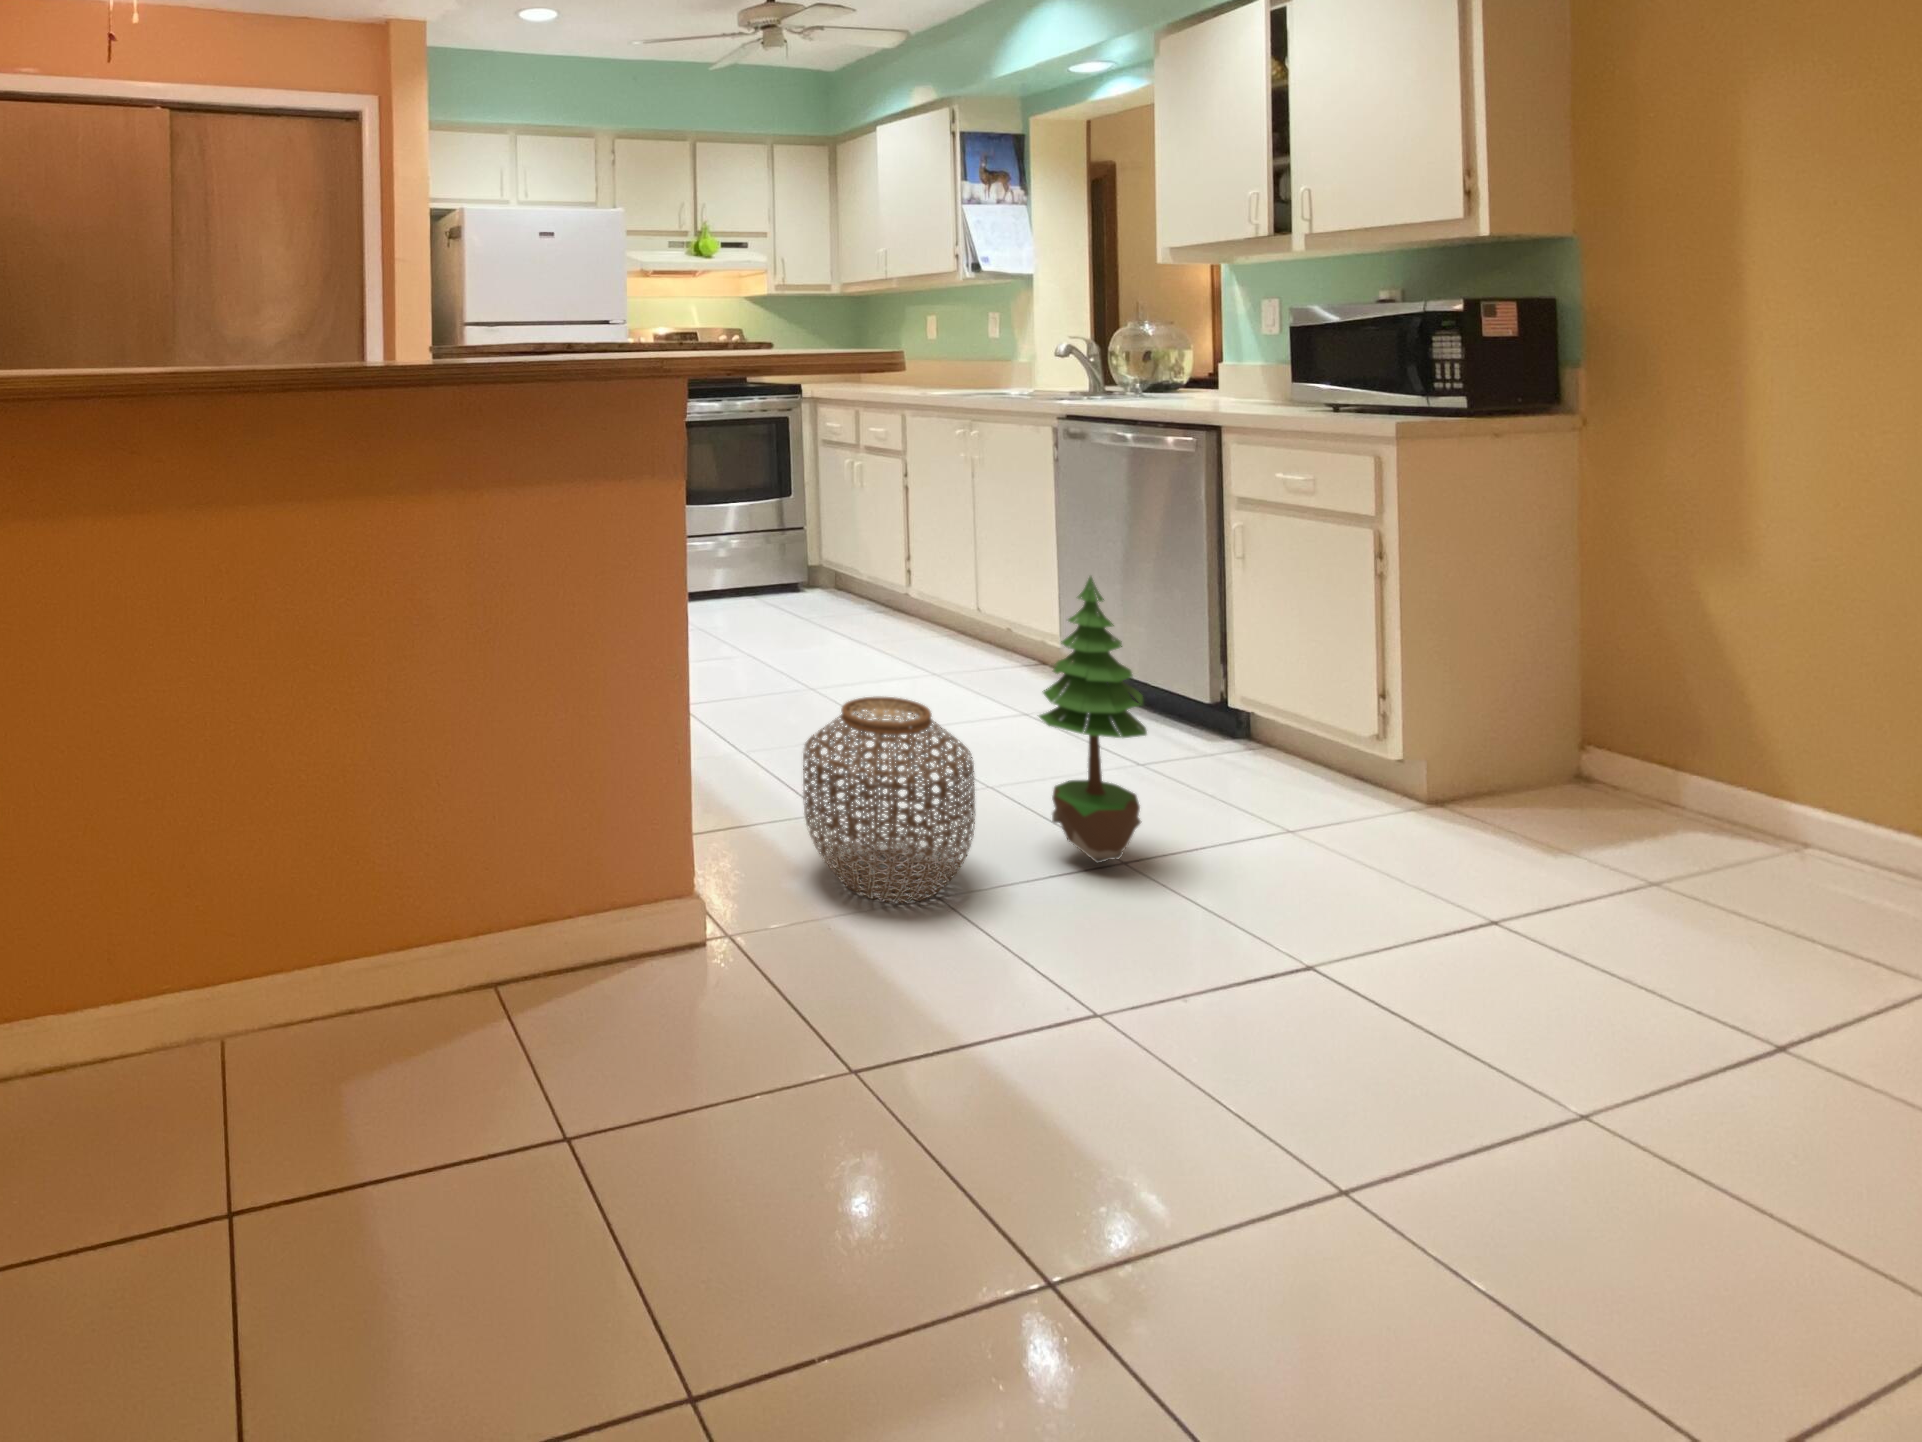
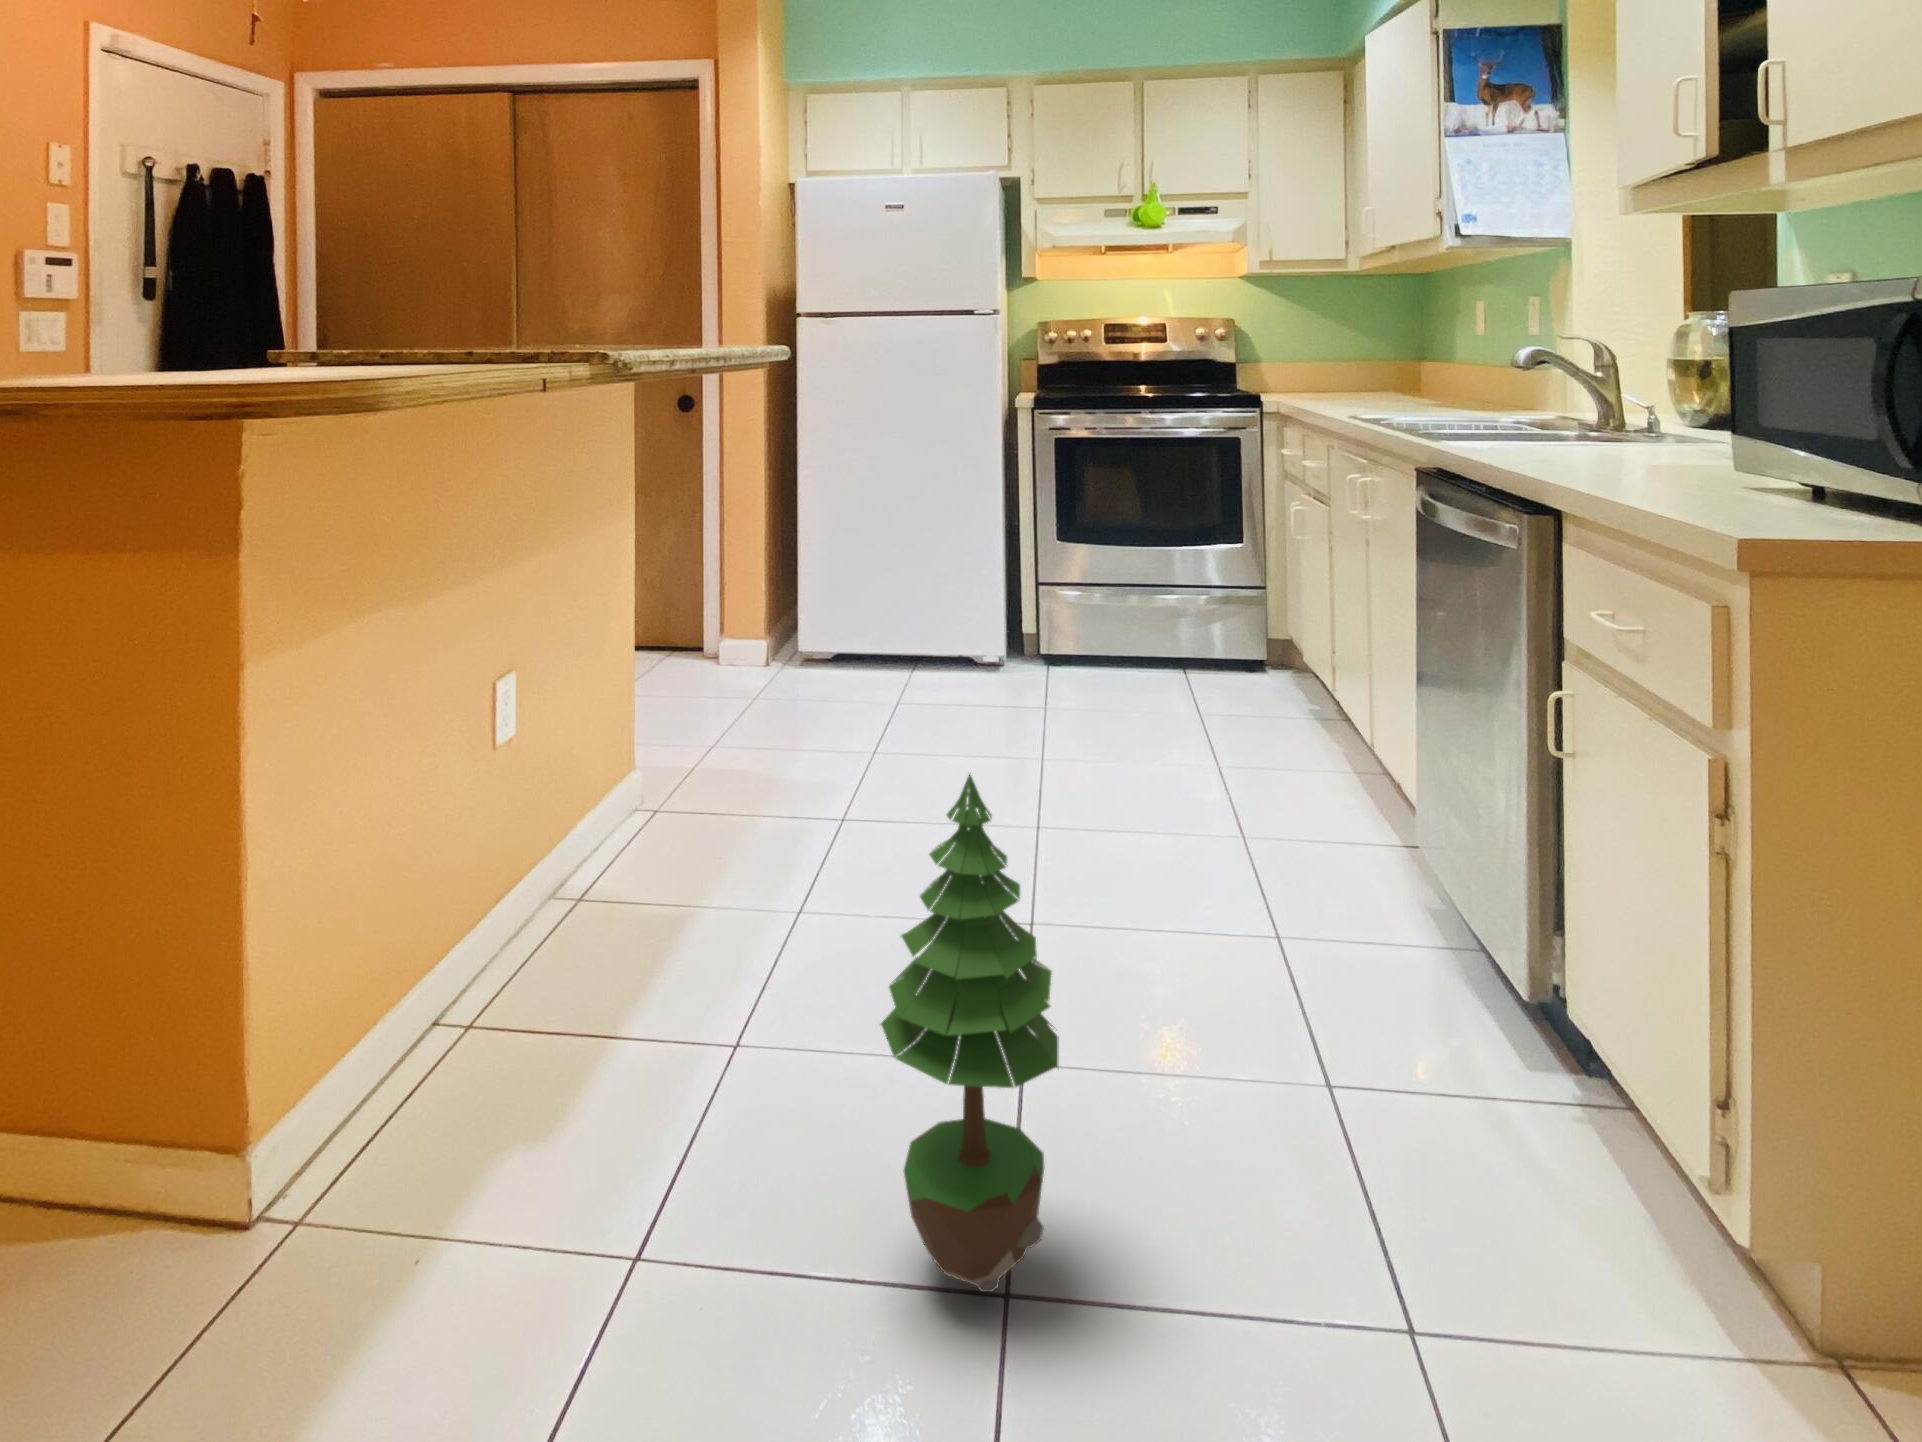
woven basket: present [803,697,975,903] -> none [491,908,762,1265]

